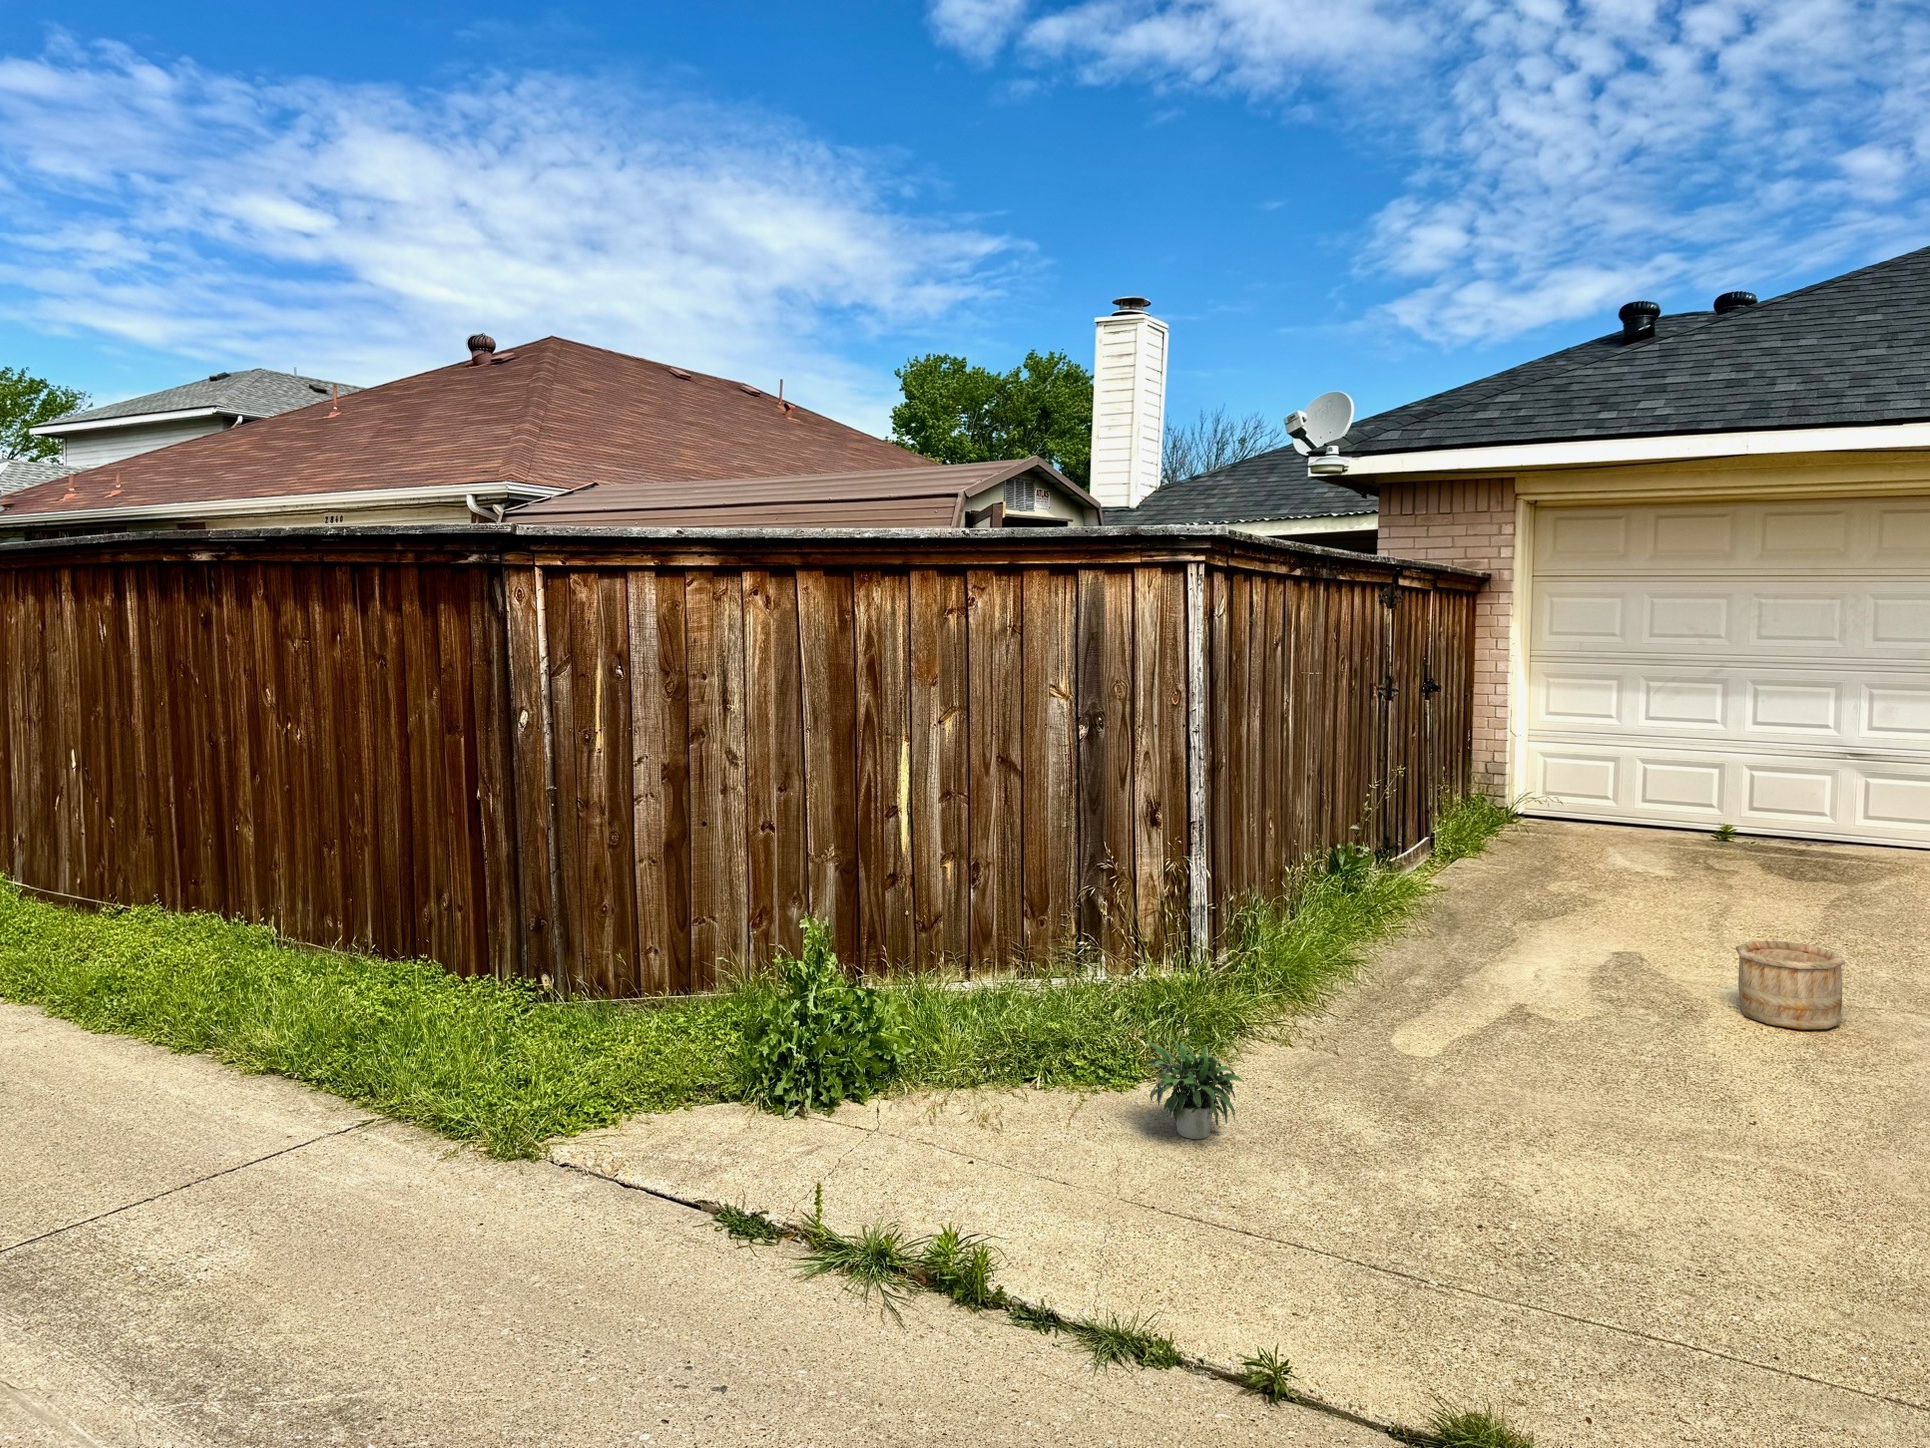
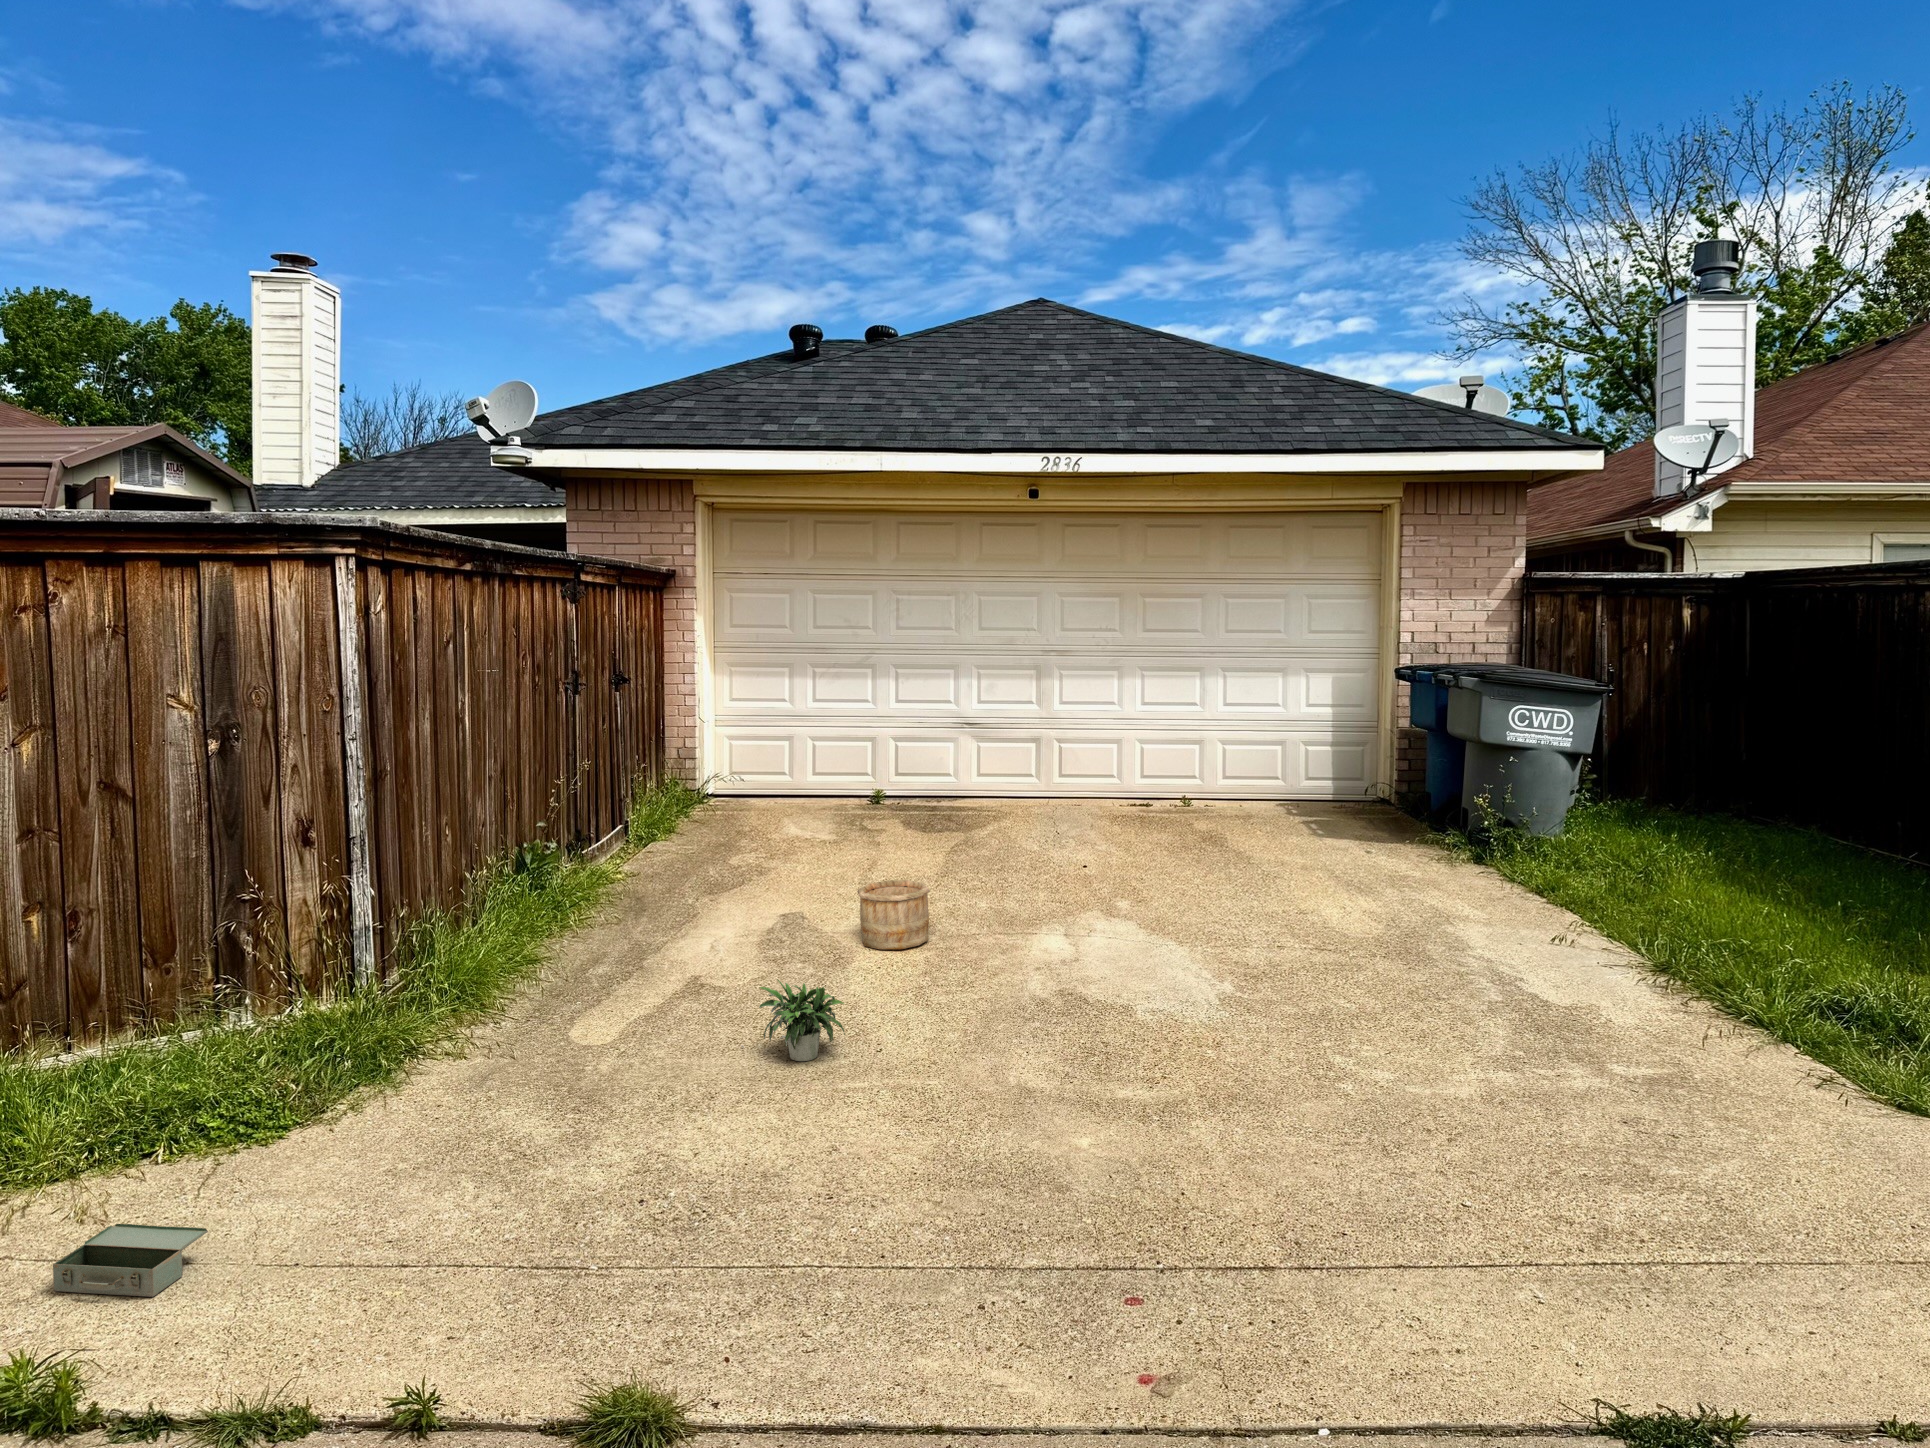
potted plant: present [1134,1036,1244,1139] -> present [741,979,845,1061]
toolbox: none [968,1135,1079,1209] -> present [53,1224,208,1297]

